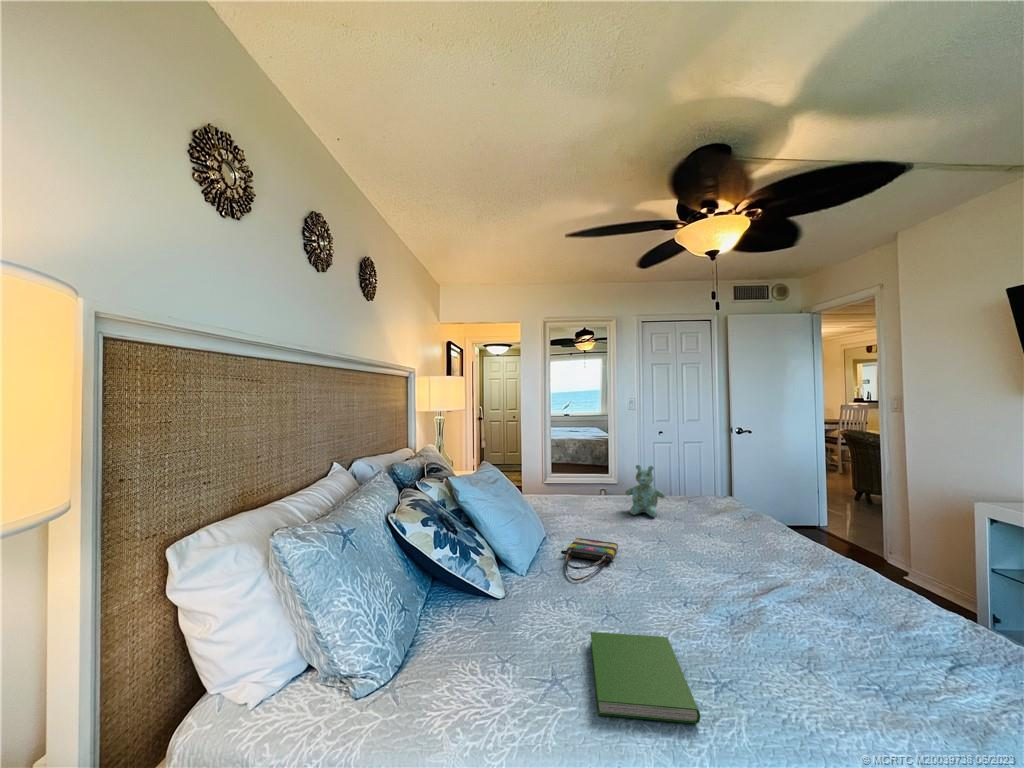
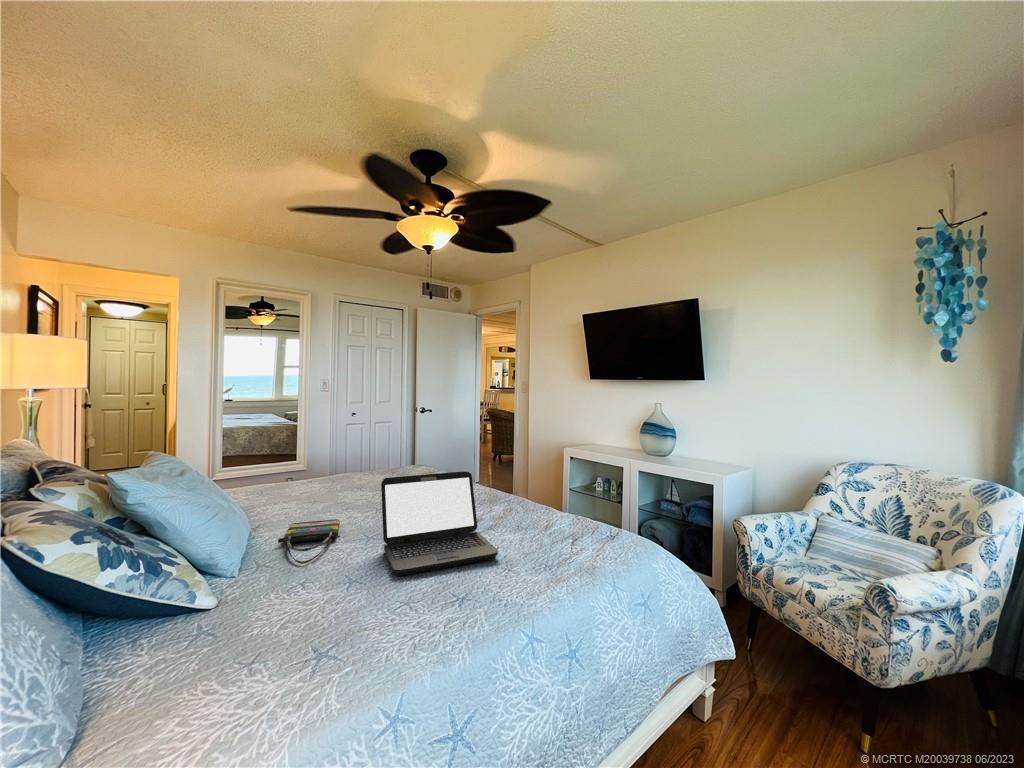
stuffed bear: present [626,465,665,517] -> none [333,442,374,492]
laptop: none [650,512,793,646] -> present [381,472,498,576]
hardcover book: present [591,632,700,724] -> none [343,580,457,663]

